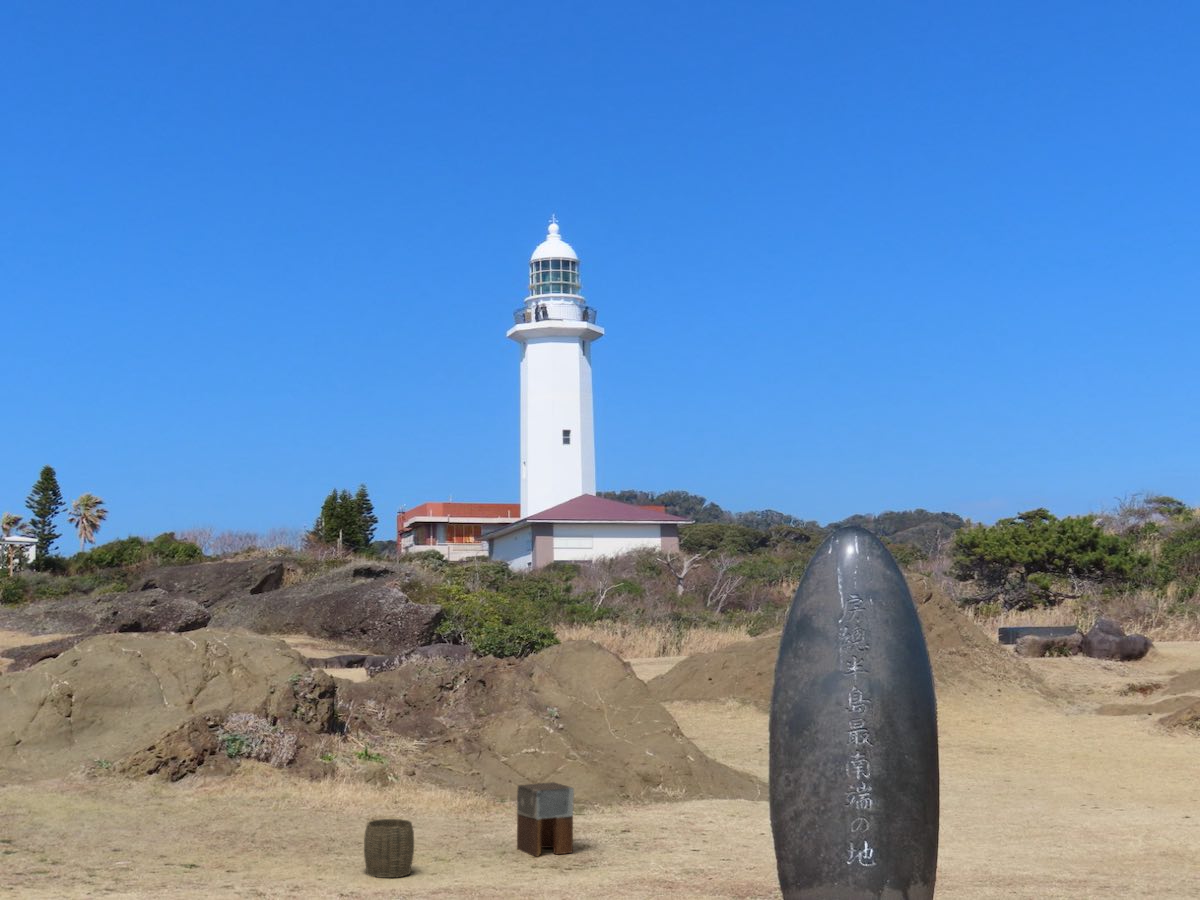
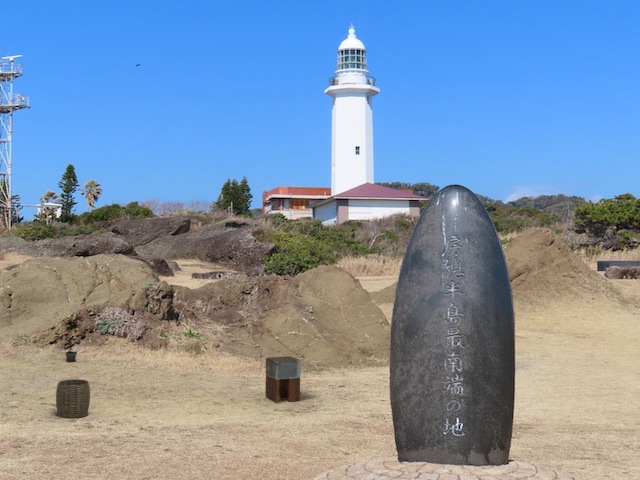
potted plant: none [170,723,205,802] -> present [65,314,83,362]
woven basket: present [364,819,414,878] -> present [56,379,90,418]

